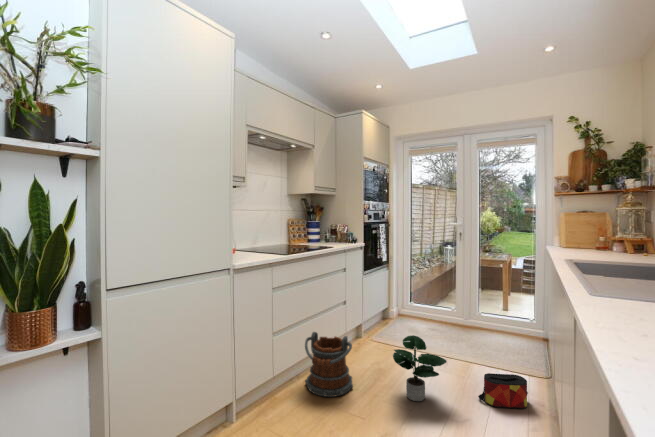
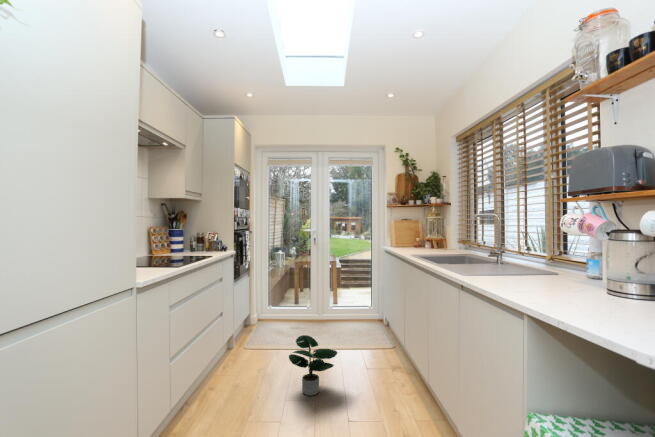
bucket: present [305,332,353,397] -> none [195,349,251,421]
bag: present [478,373,528,409] -> none [357,351,390,381]

